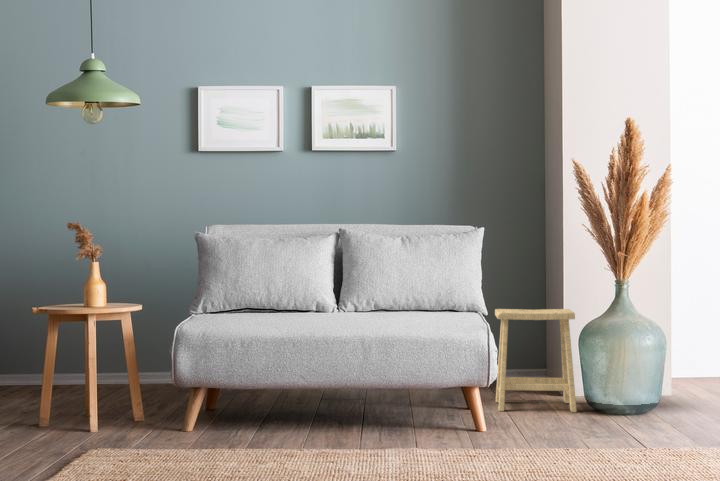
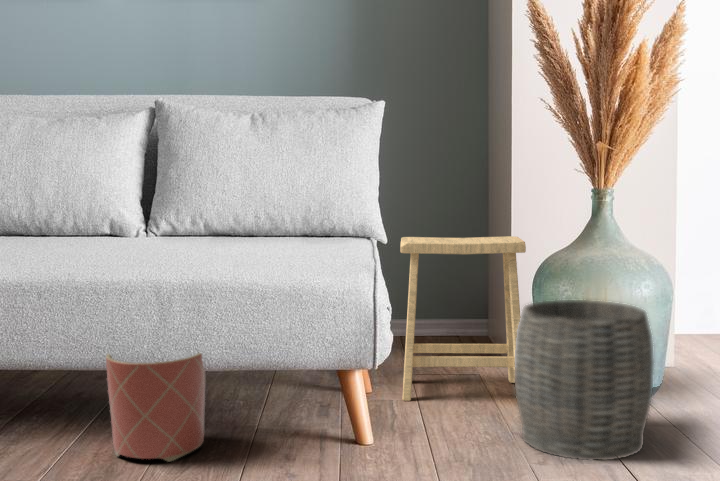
woven basket: none [571,348,650,436] -> present [515,300,654,460]
planter: none [340,370,394,435] -> present [106,353,205,462]

